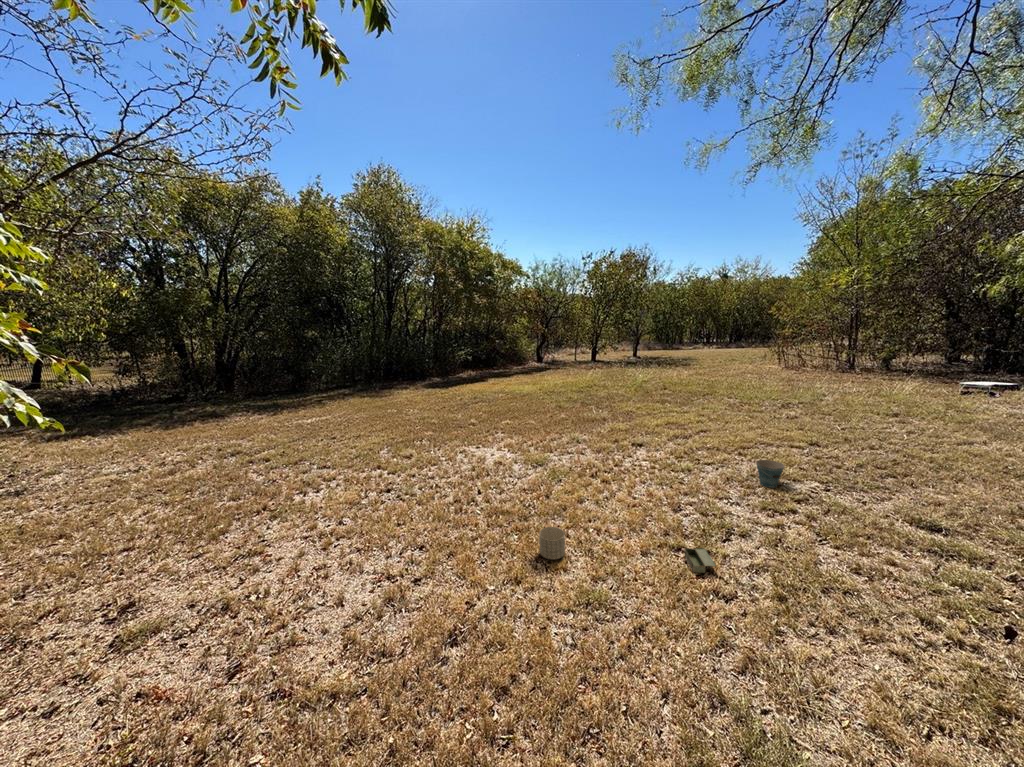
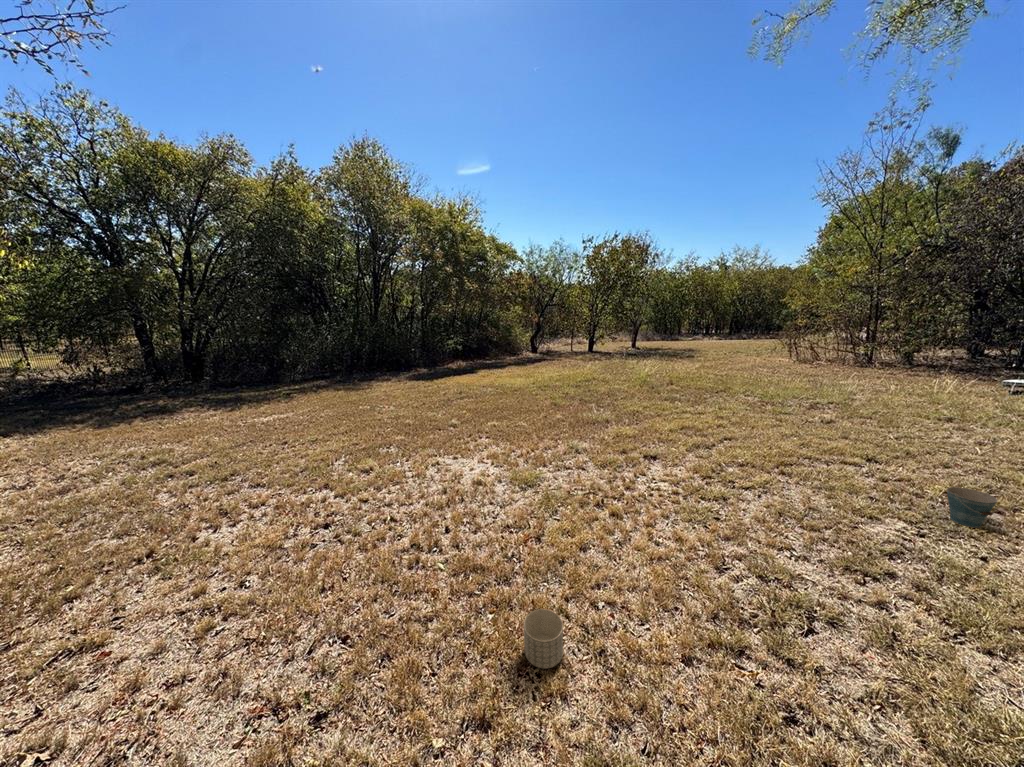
bucket: present [756,460,784,488] -> present [947,487,997,527]
toolbox: present [684,548,716,573] -> none [747,649,808,702]

